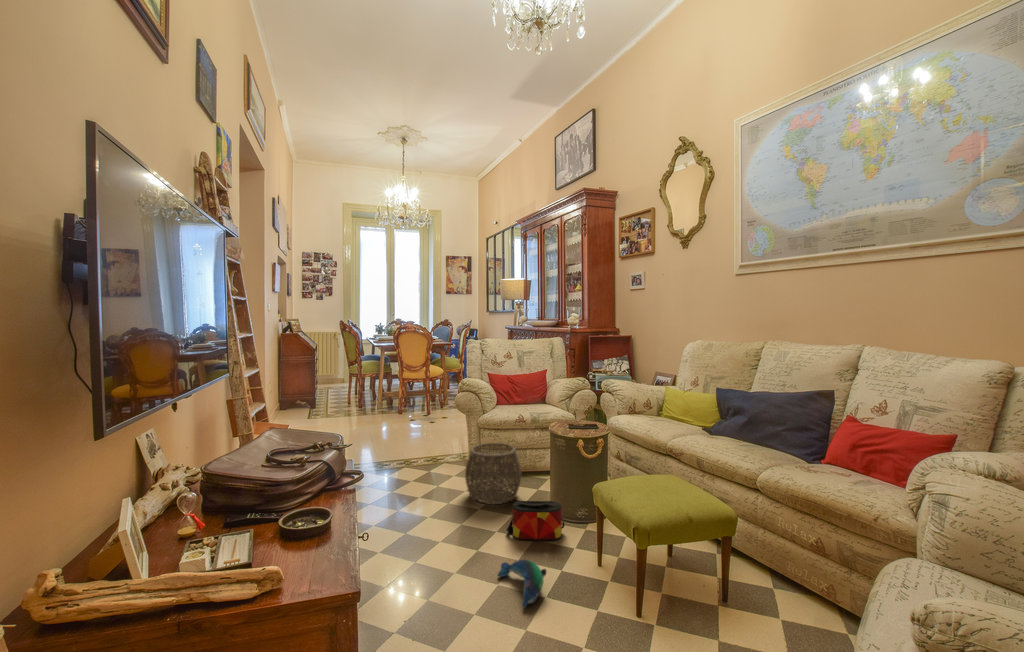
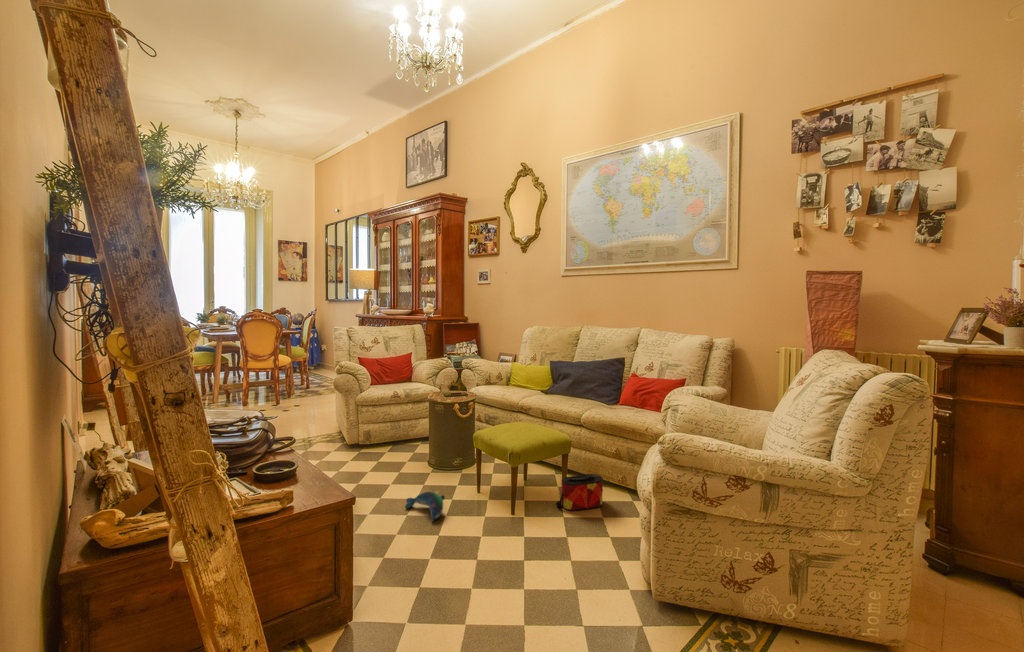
woven basket: present [465,443,521,504] -> none [353,416,403,467]
bag: present [507,501,565,541] -> present [556,474,603,511]

